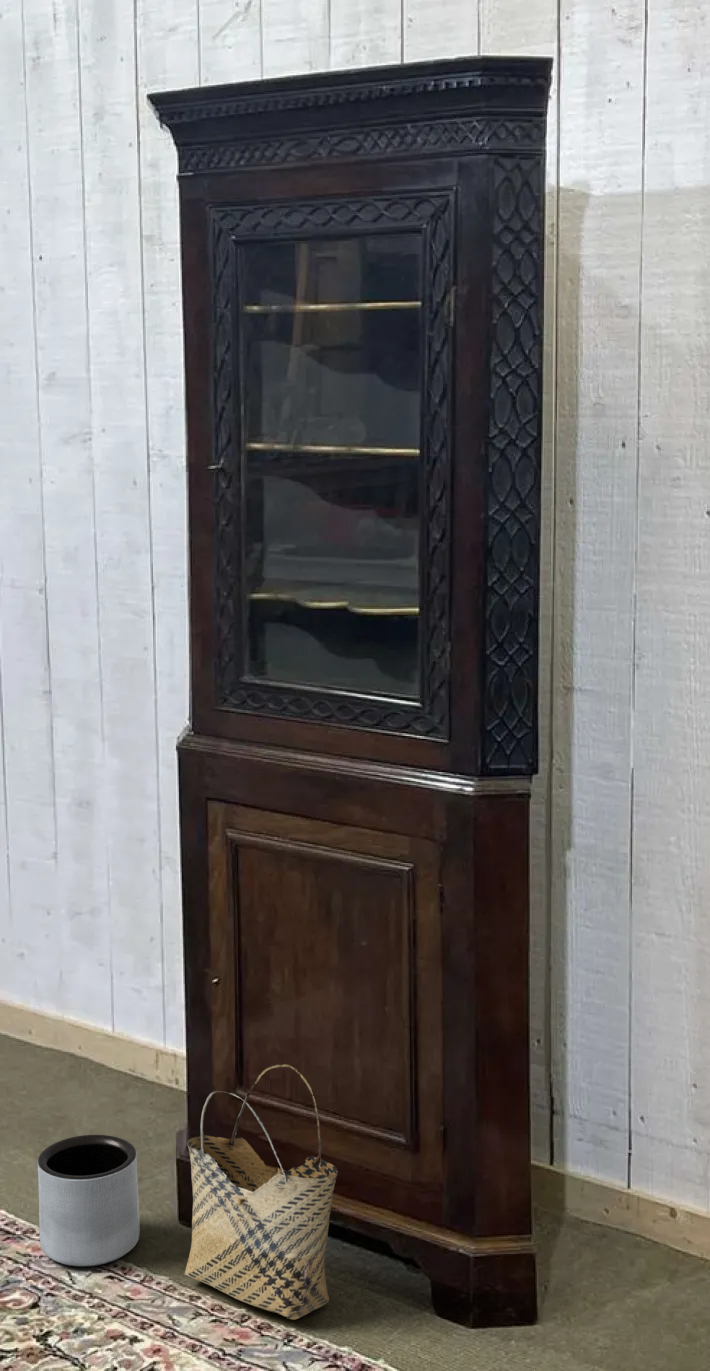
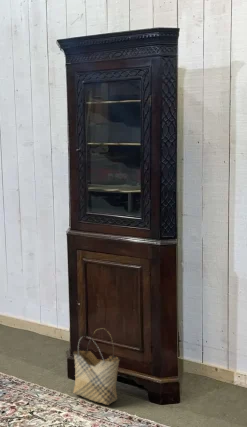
planter: present [38,1135,140,1267] -> none [27,352,58,392]

